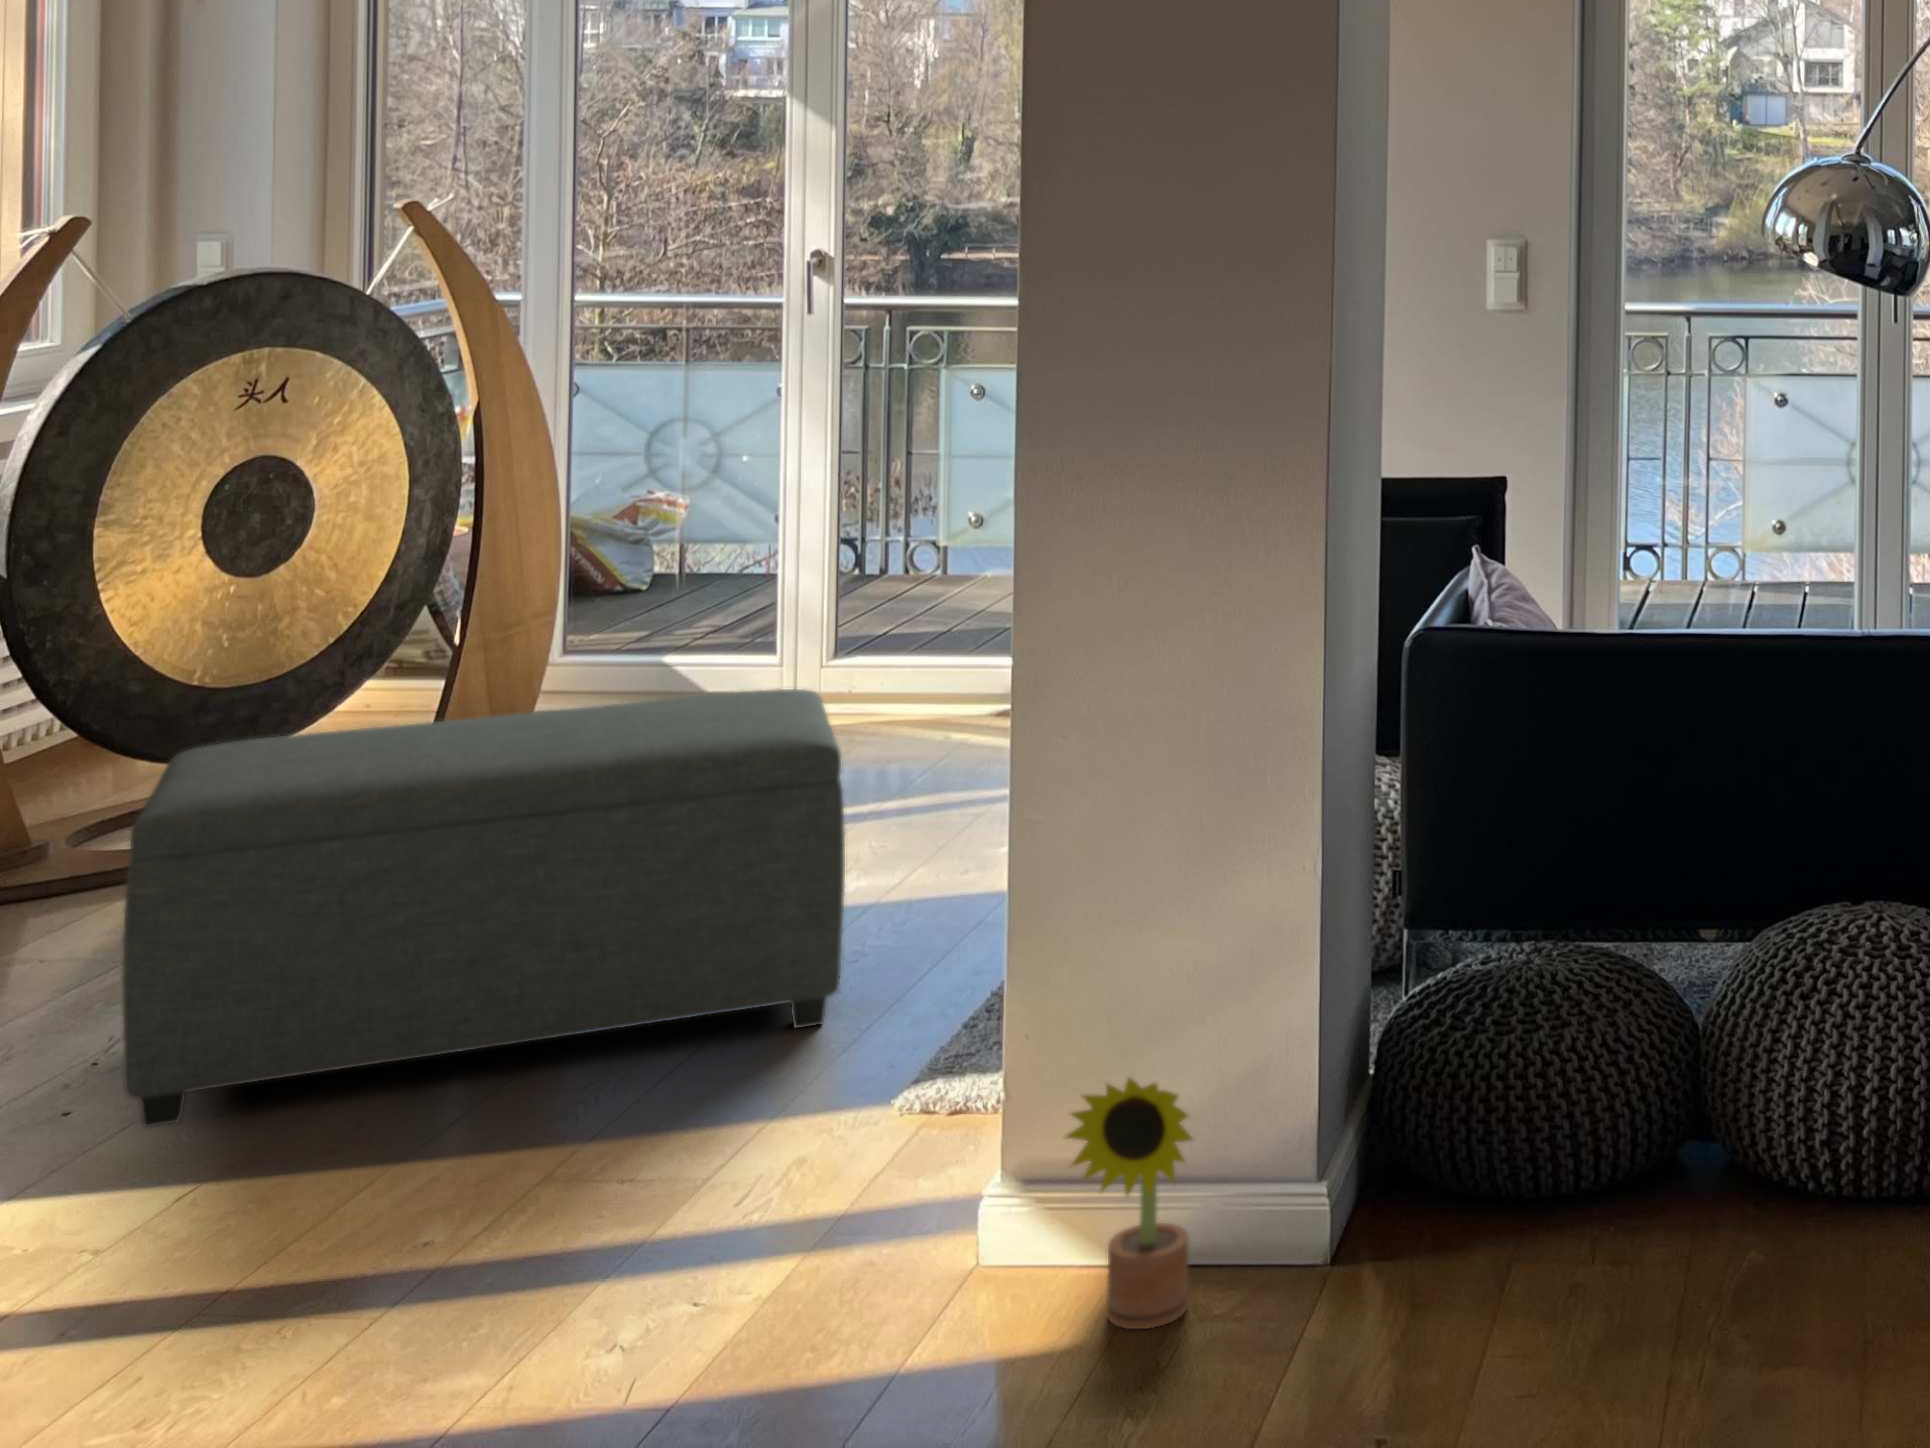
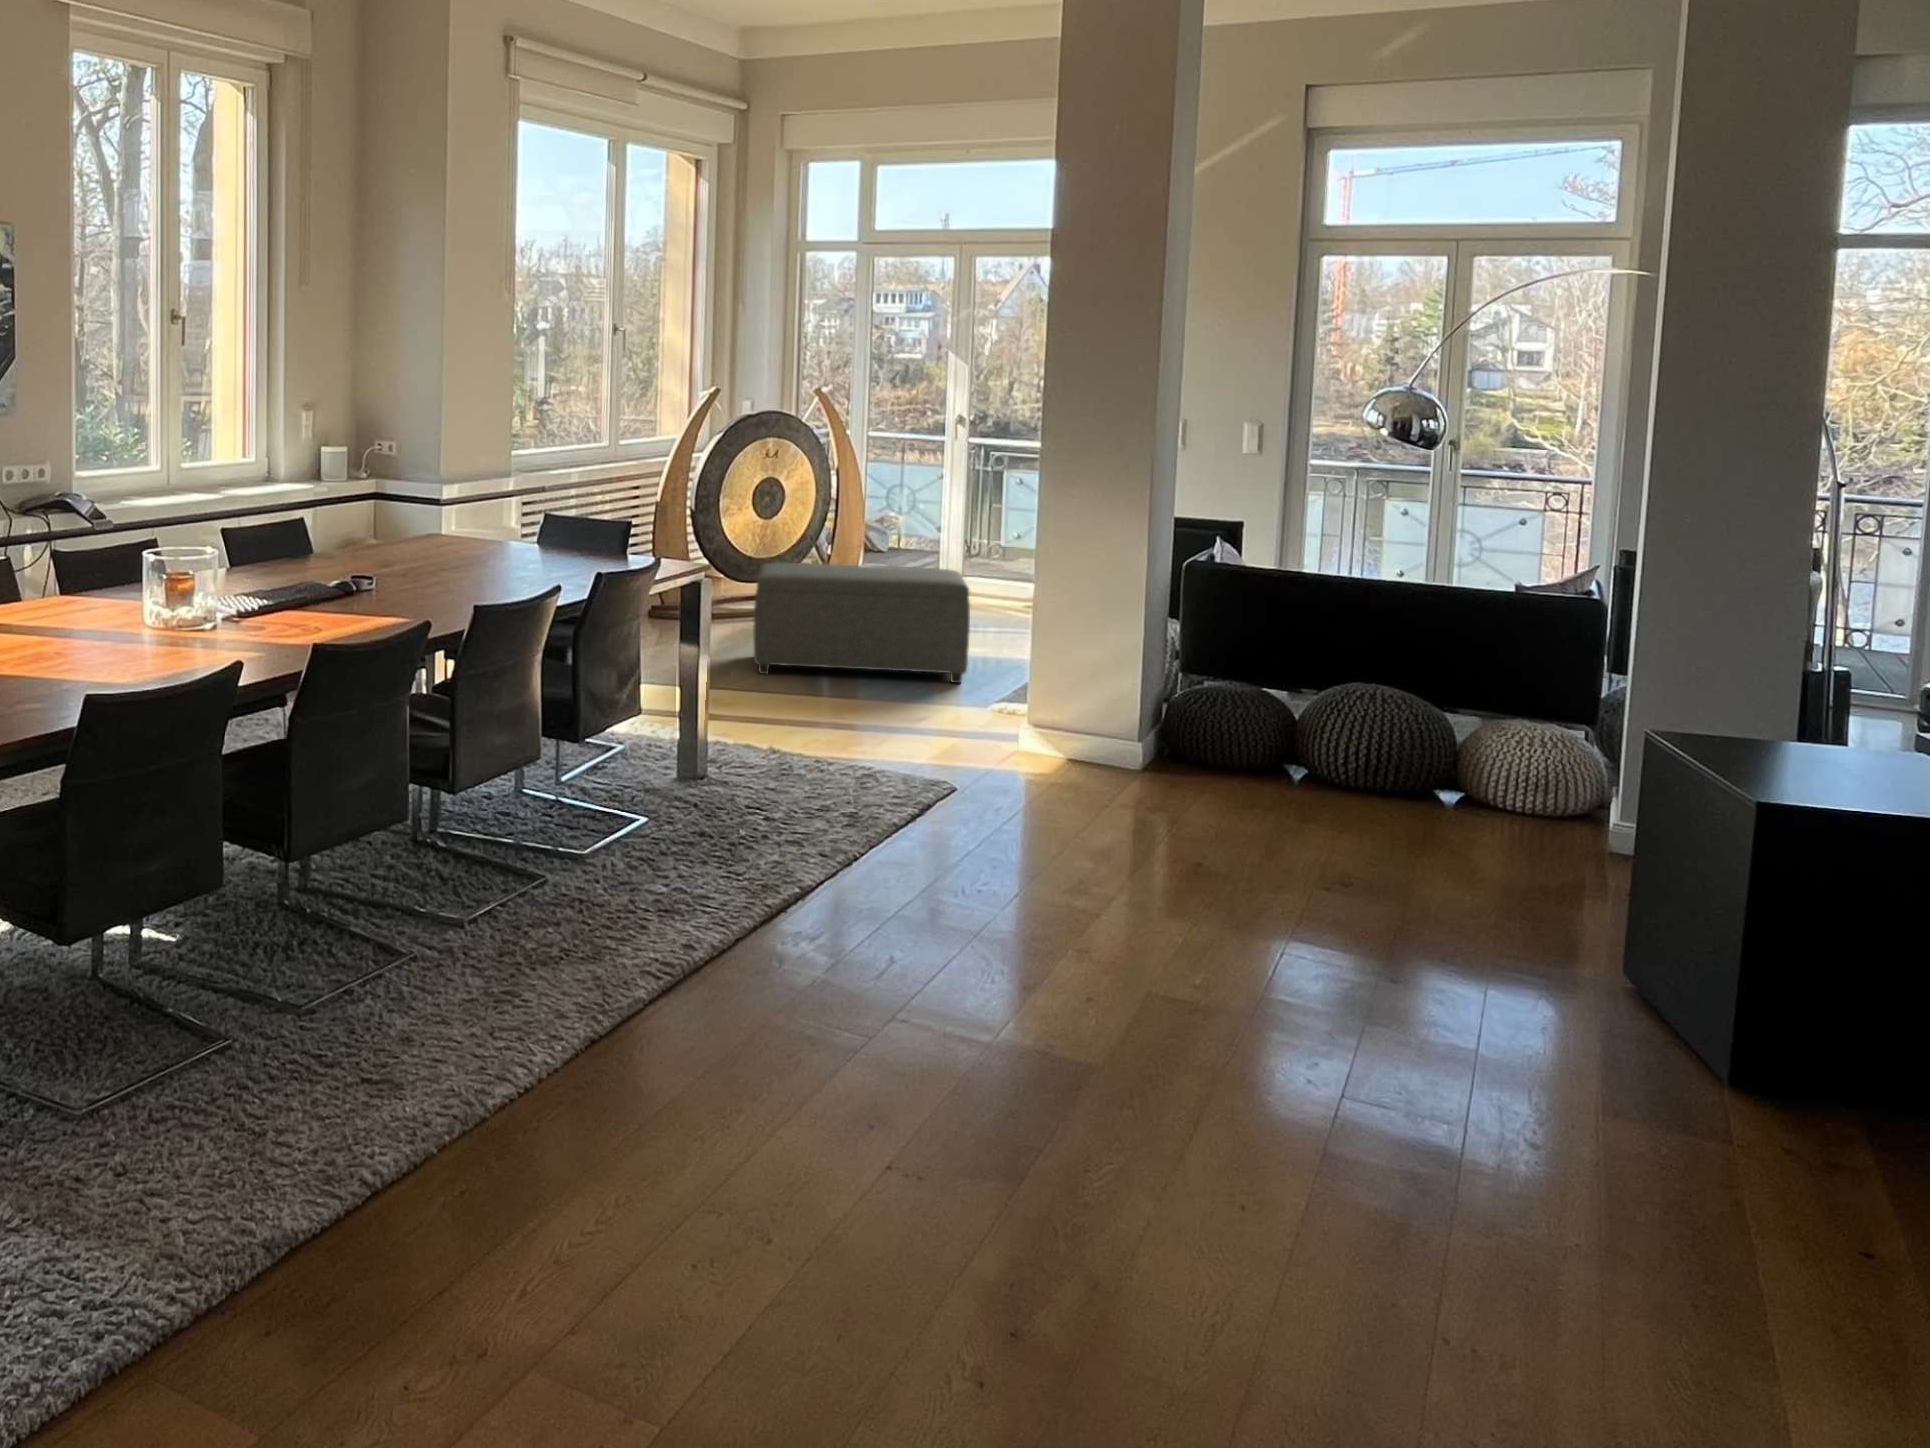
decorative plant: present [1066,1078,1192,1329] -> none [1046,683,1090,770]

